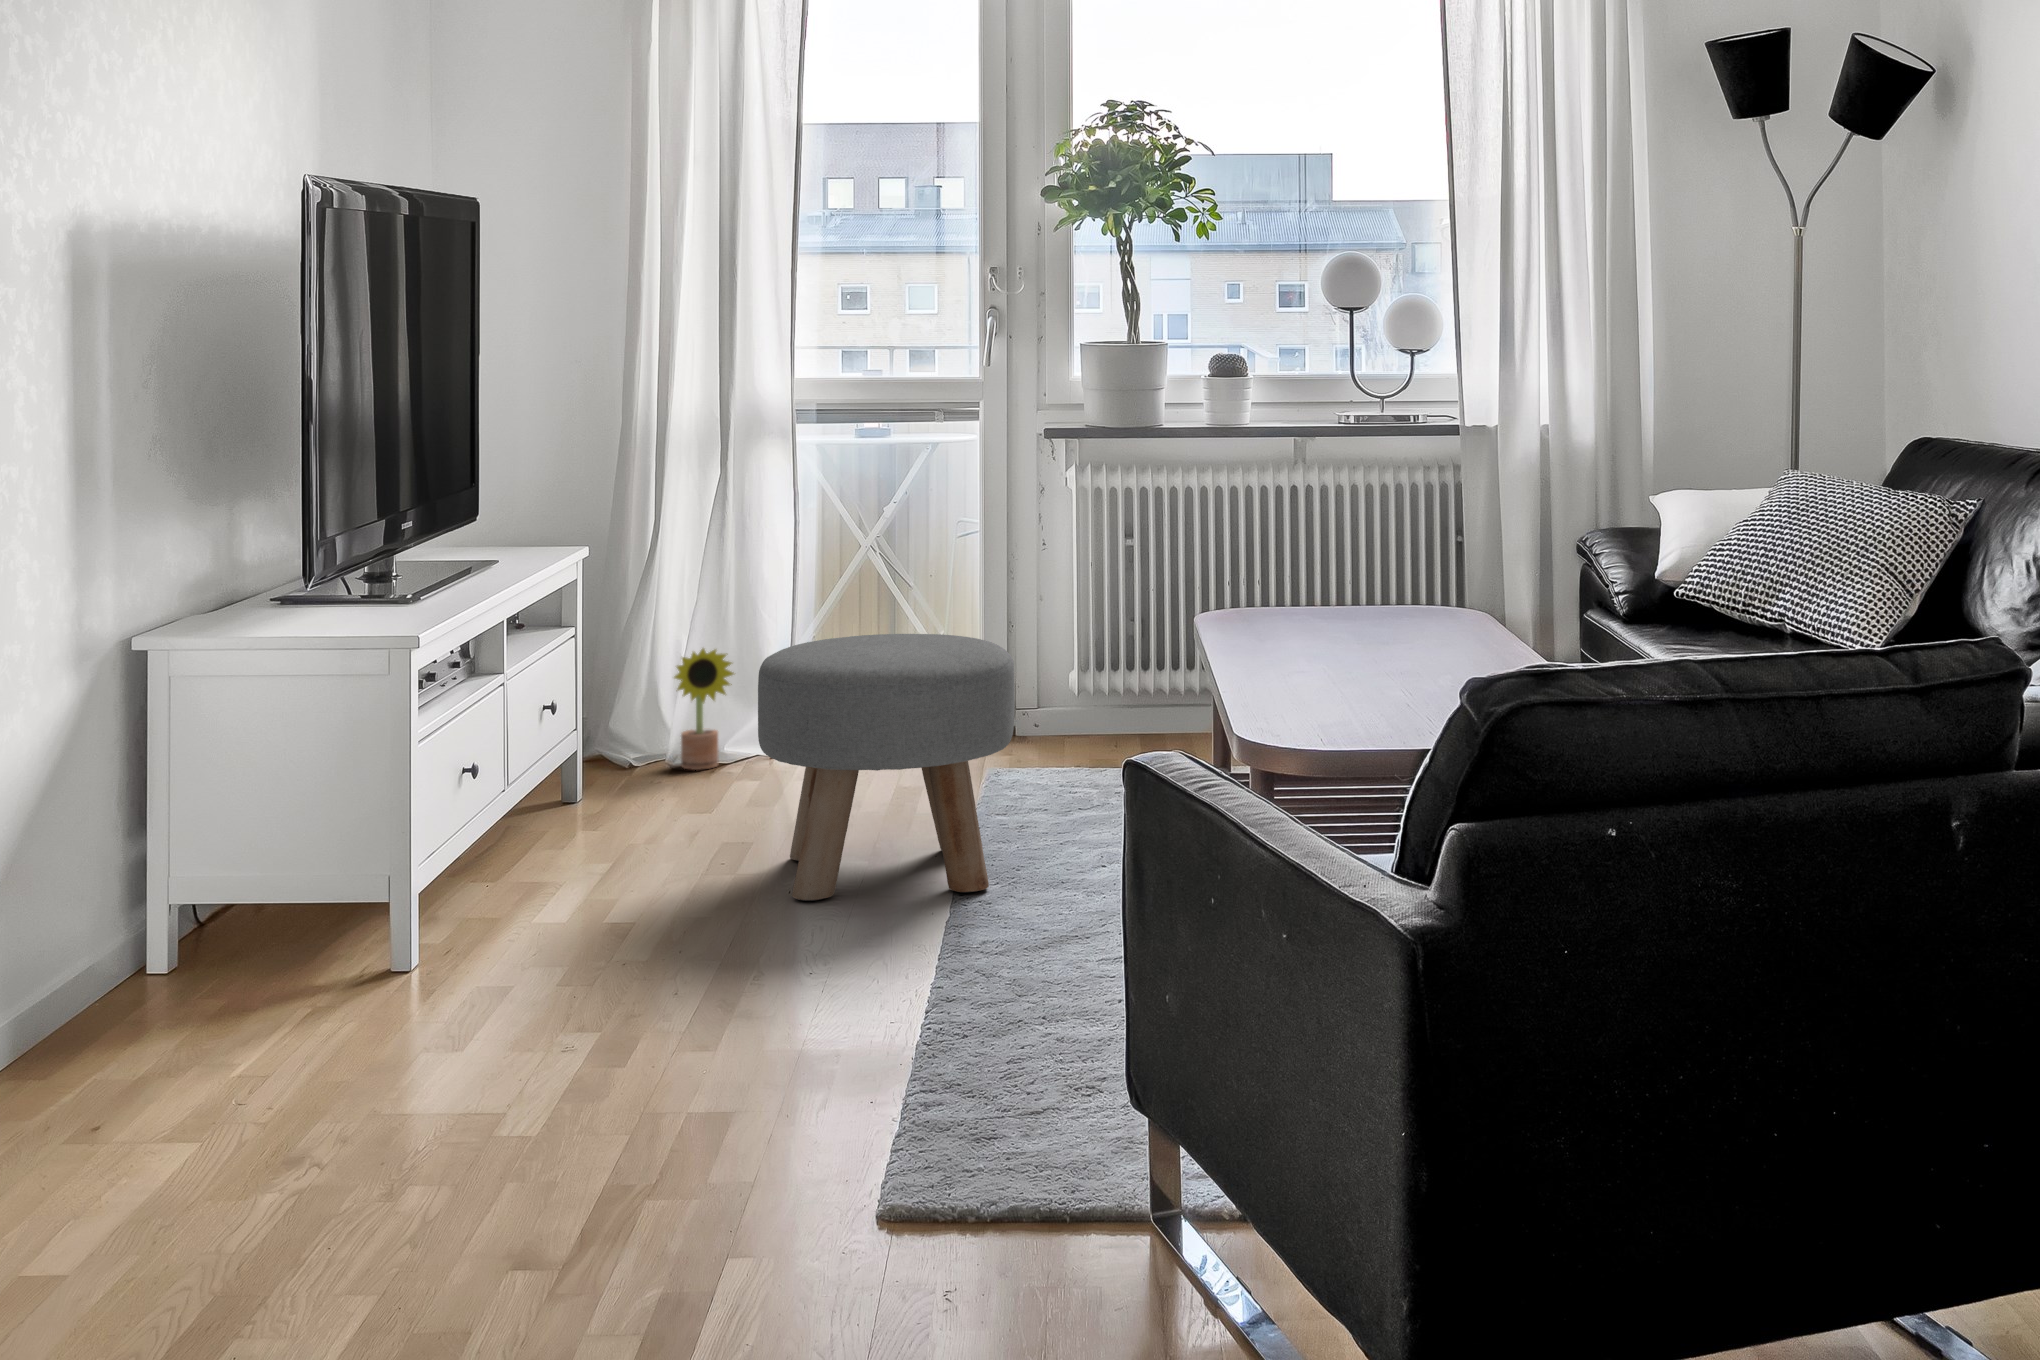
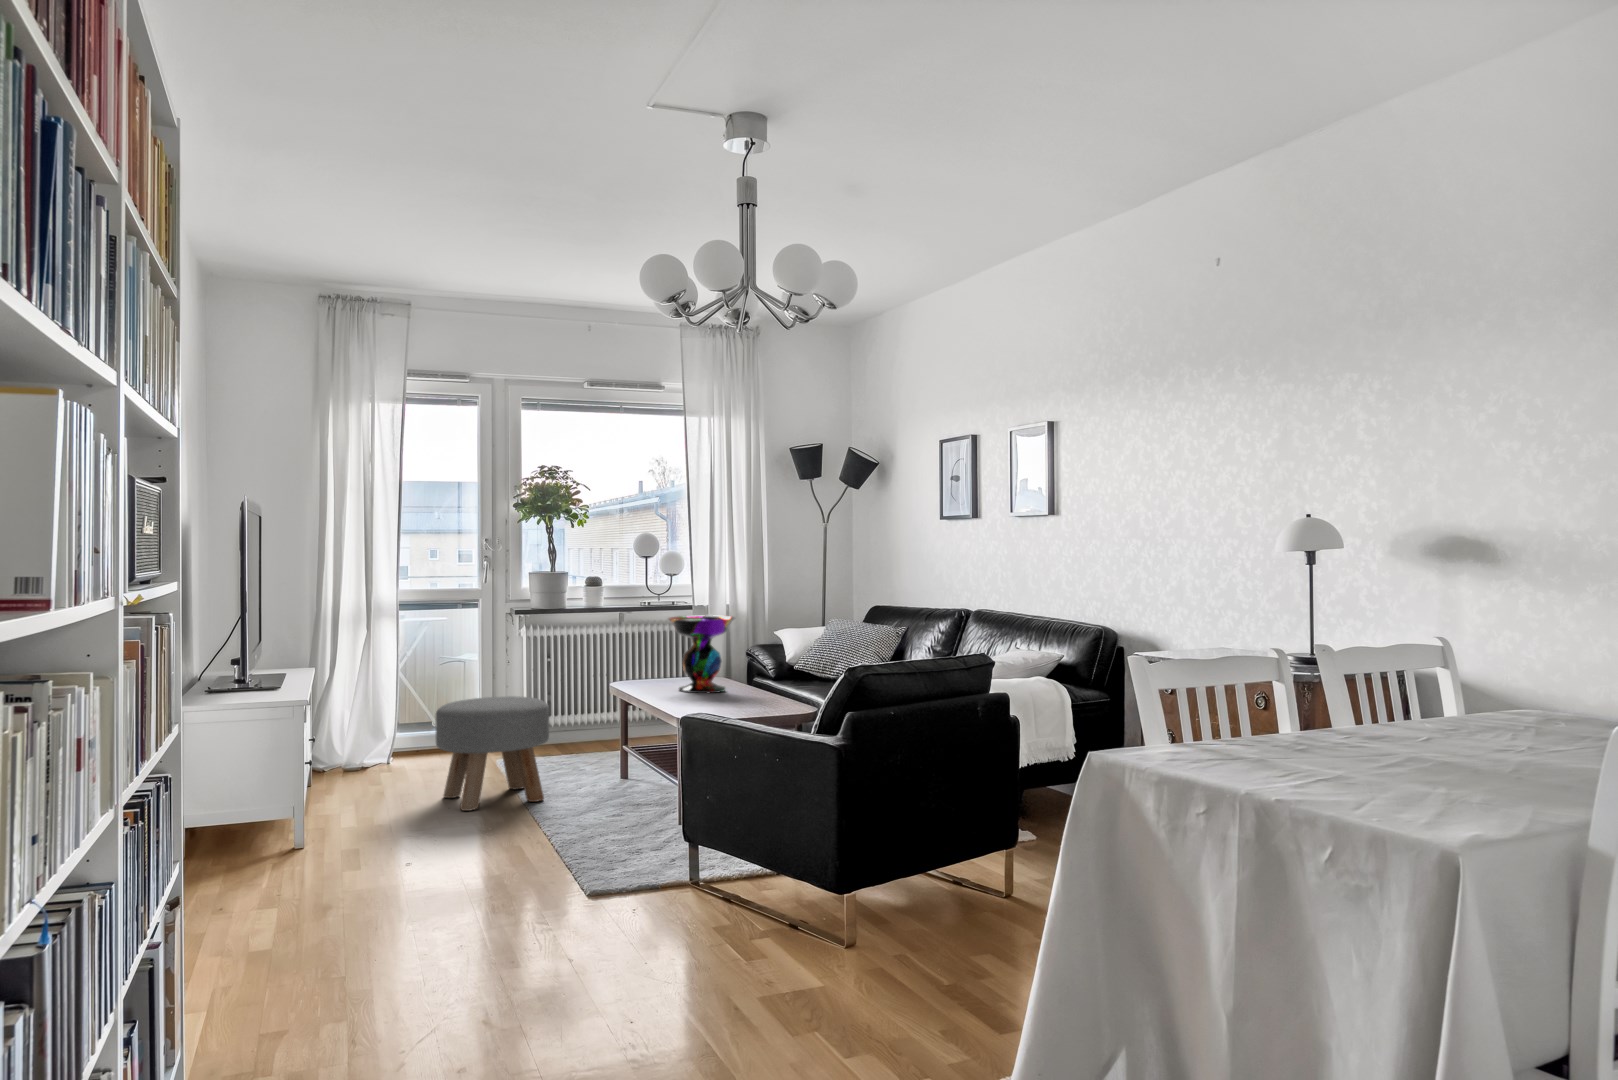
decorative bowl: none [1292,459,1466,659] -> present [668,615,735,693]
decorative plant: present [674,648,734,770] -> none [349,713,379,771]

